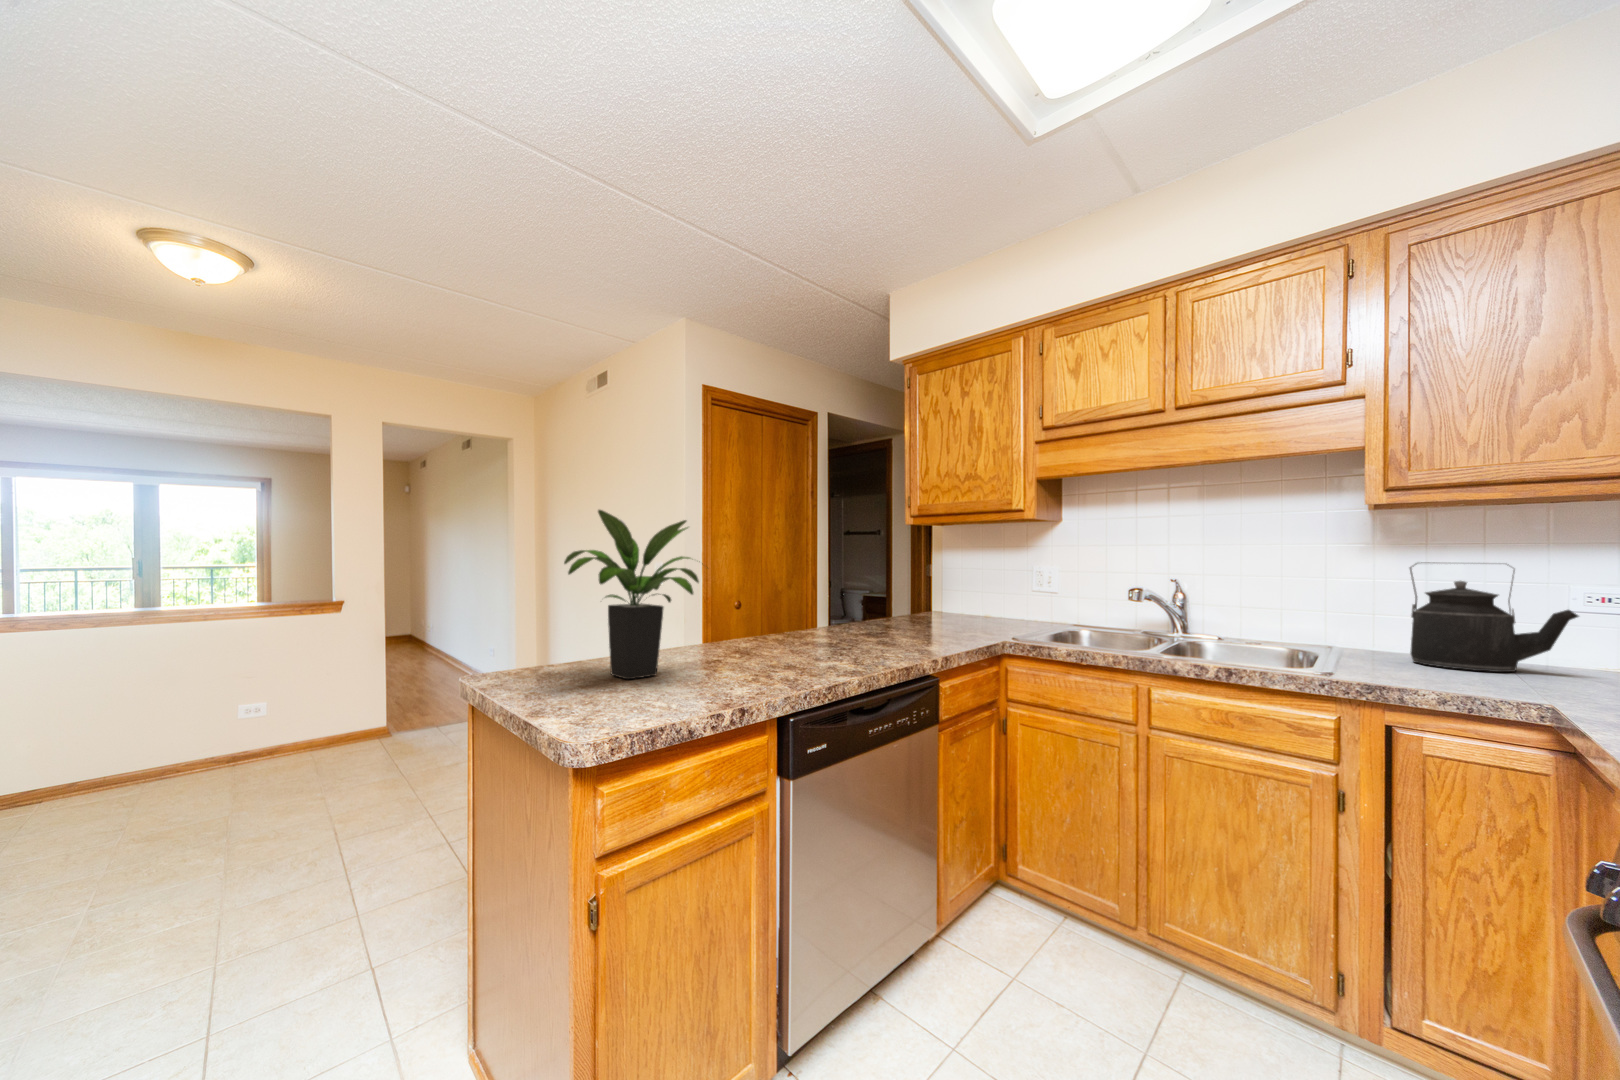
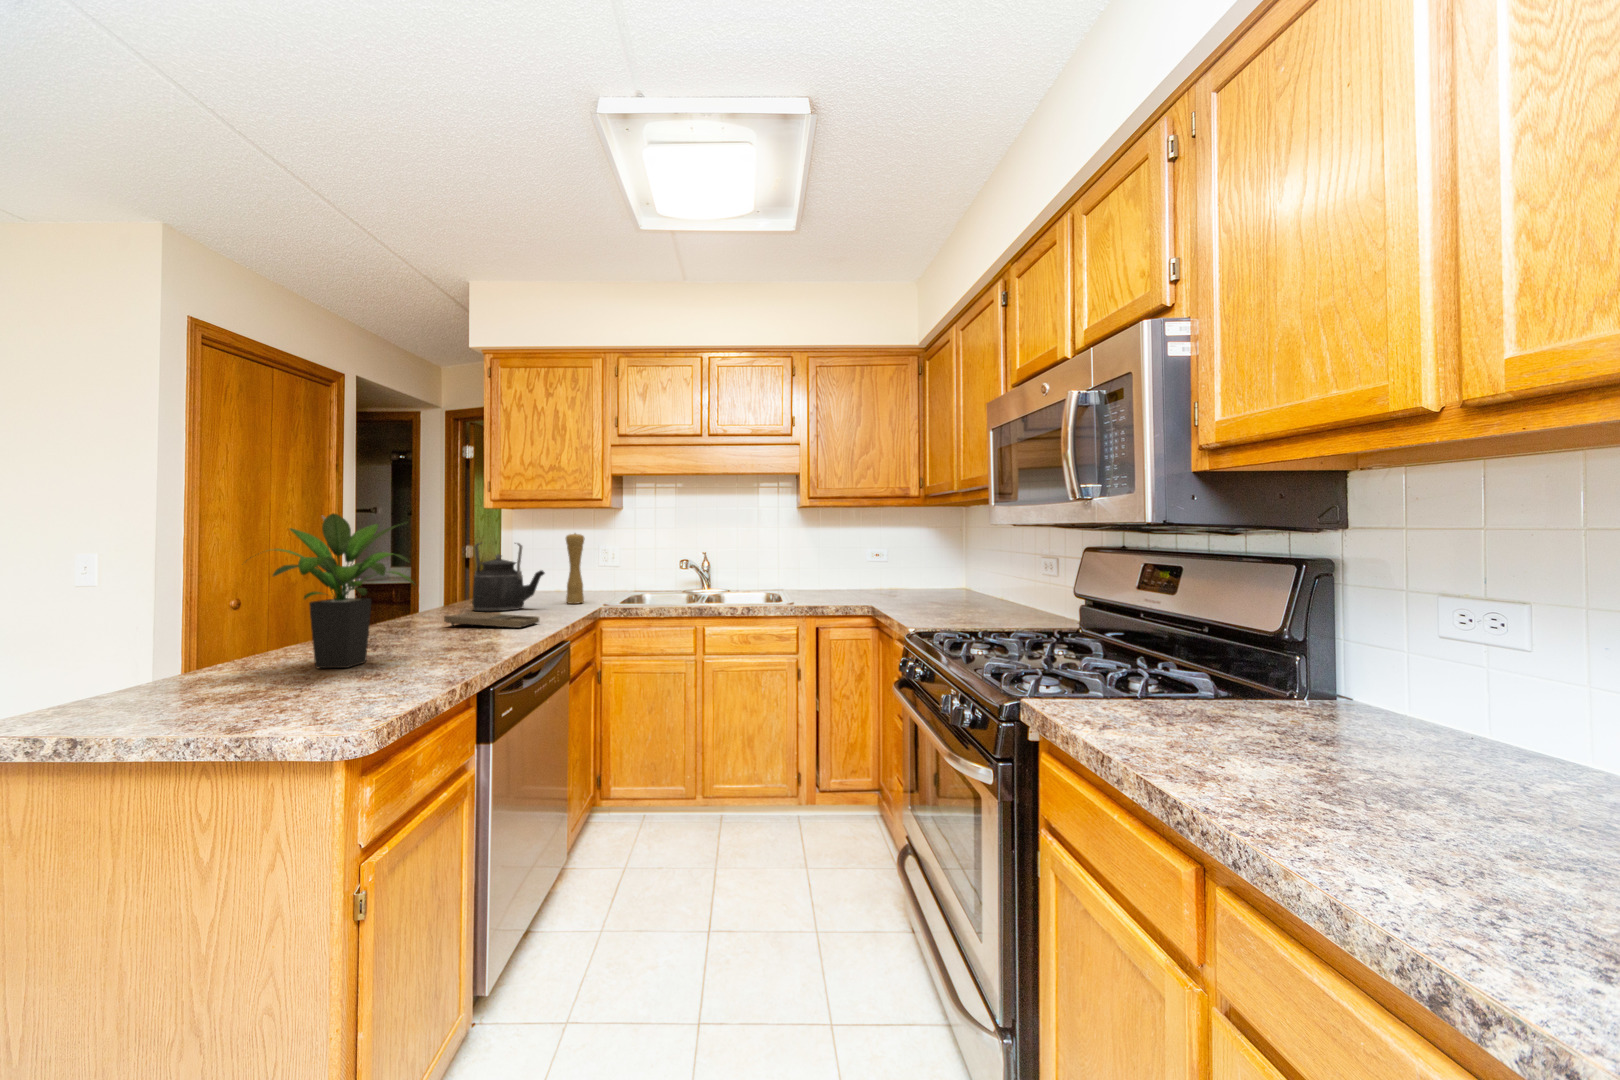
pepper mill: none [971,548,994,634] -> present [566,533,585,604]
kettle: present [1410,562,1579,672] -> present [472,543,545,611]
tray: none [805,631,896,656] -> present [444,612,539,628]

